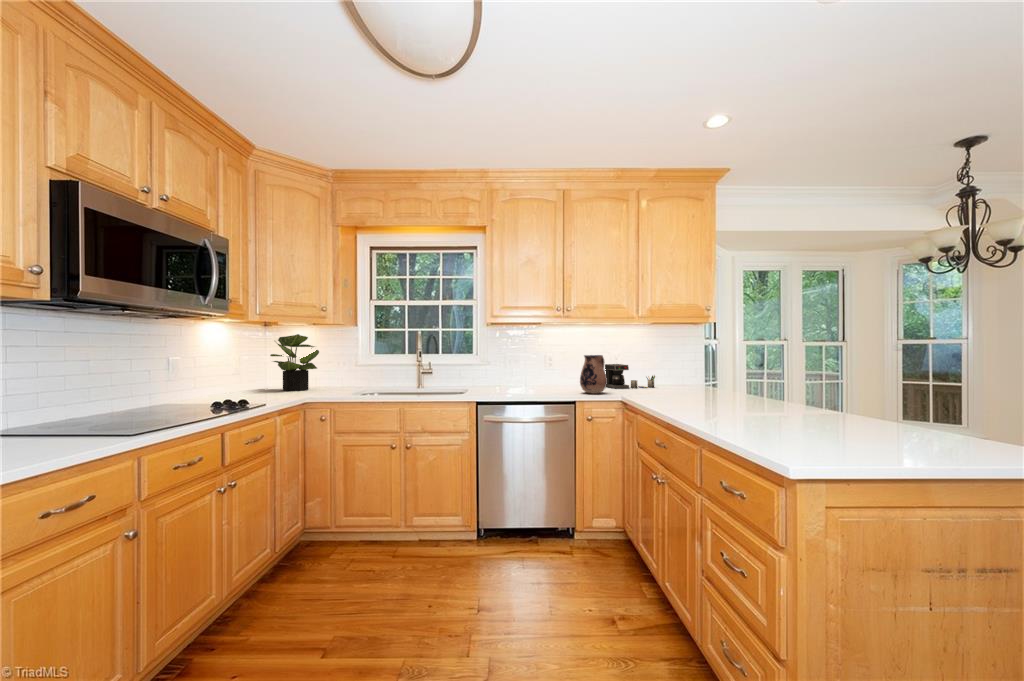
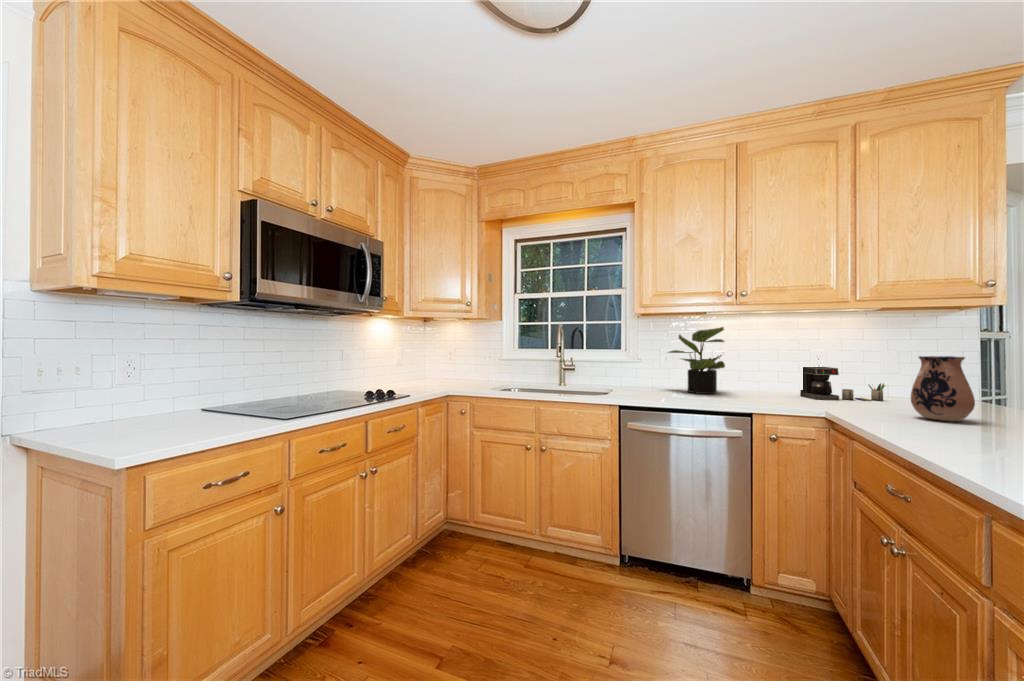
potted plant: present [270,334,319,391] -> present [669,327,725,394]
ceramic pitcher: present [580,355,607,394] -> present [911,356,975,421]

